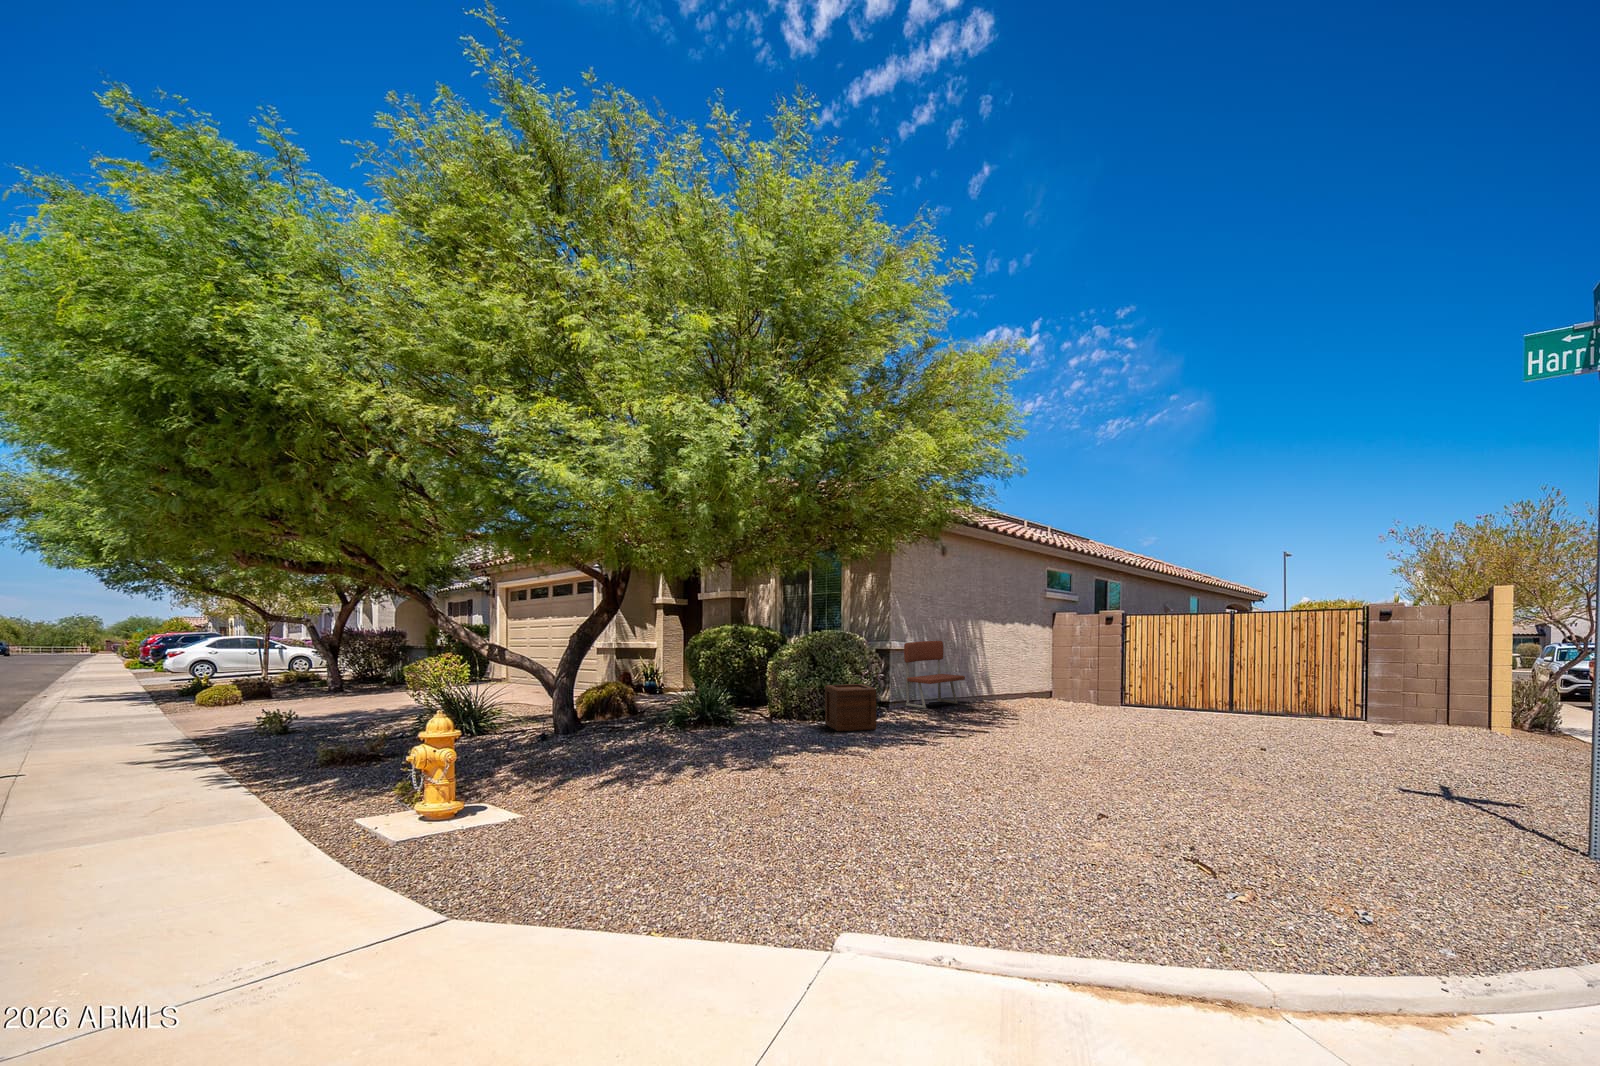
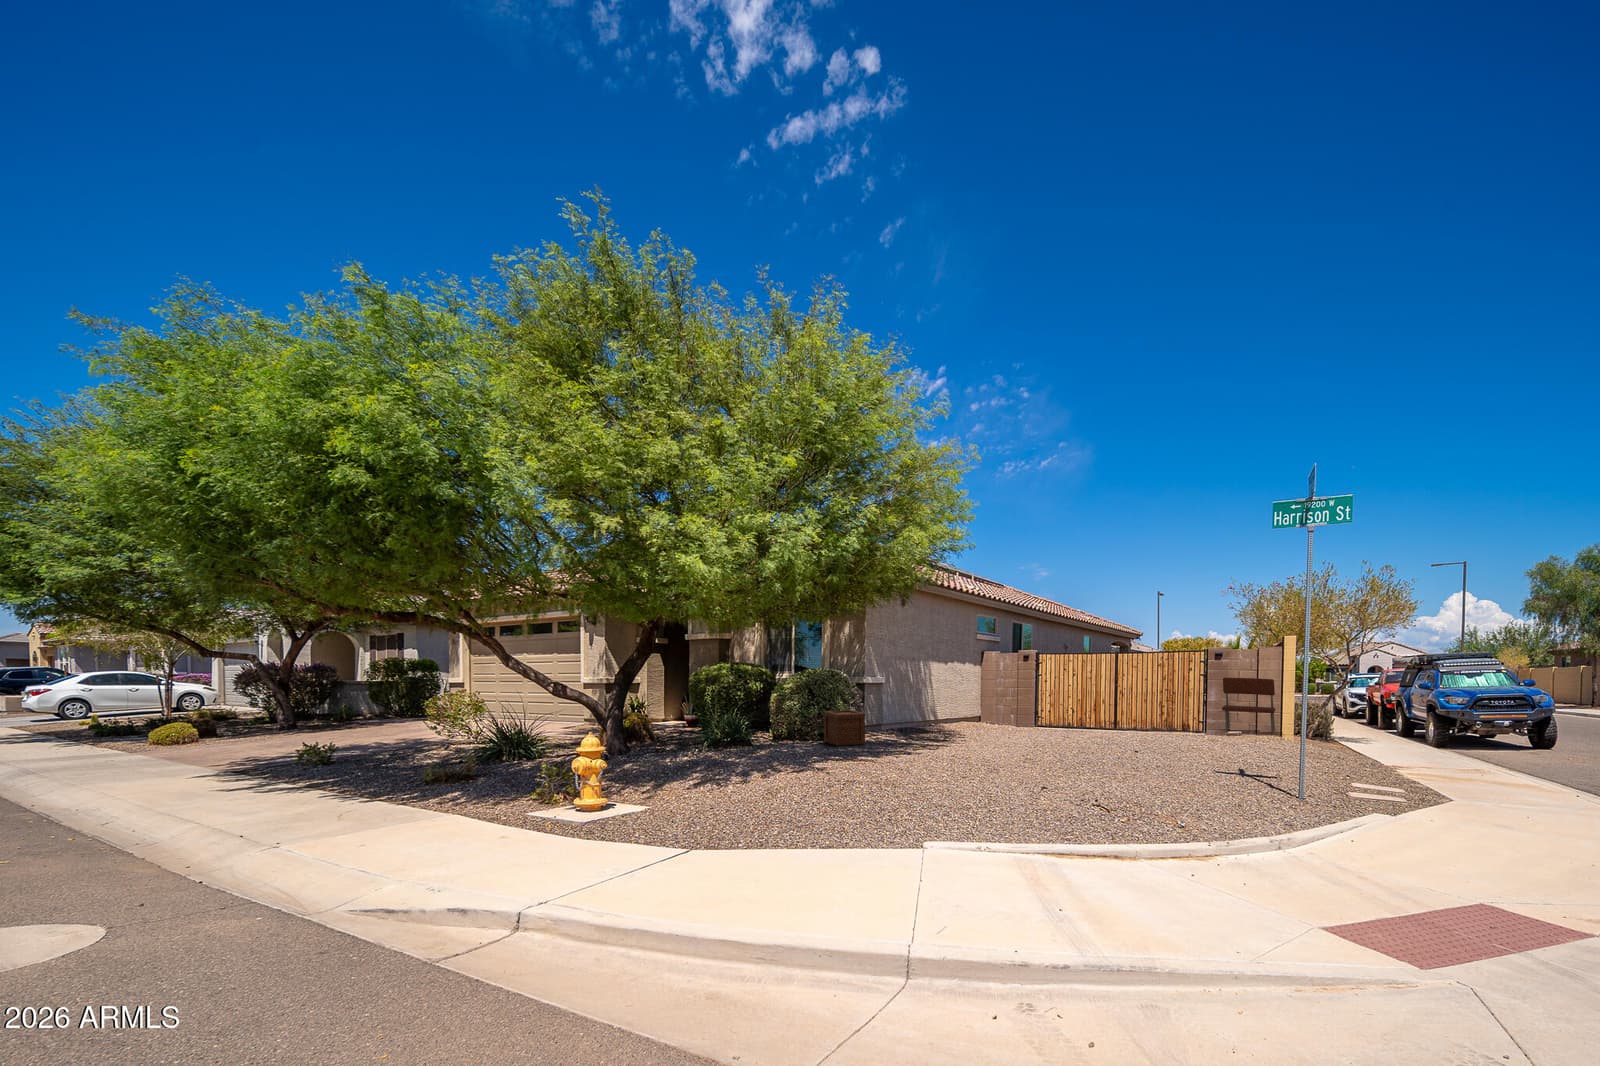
bench: present [904,641,965,709] -> present [1222,678,1275,733]

